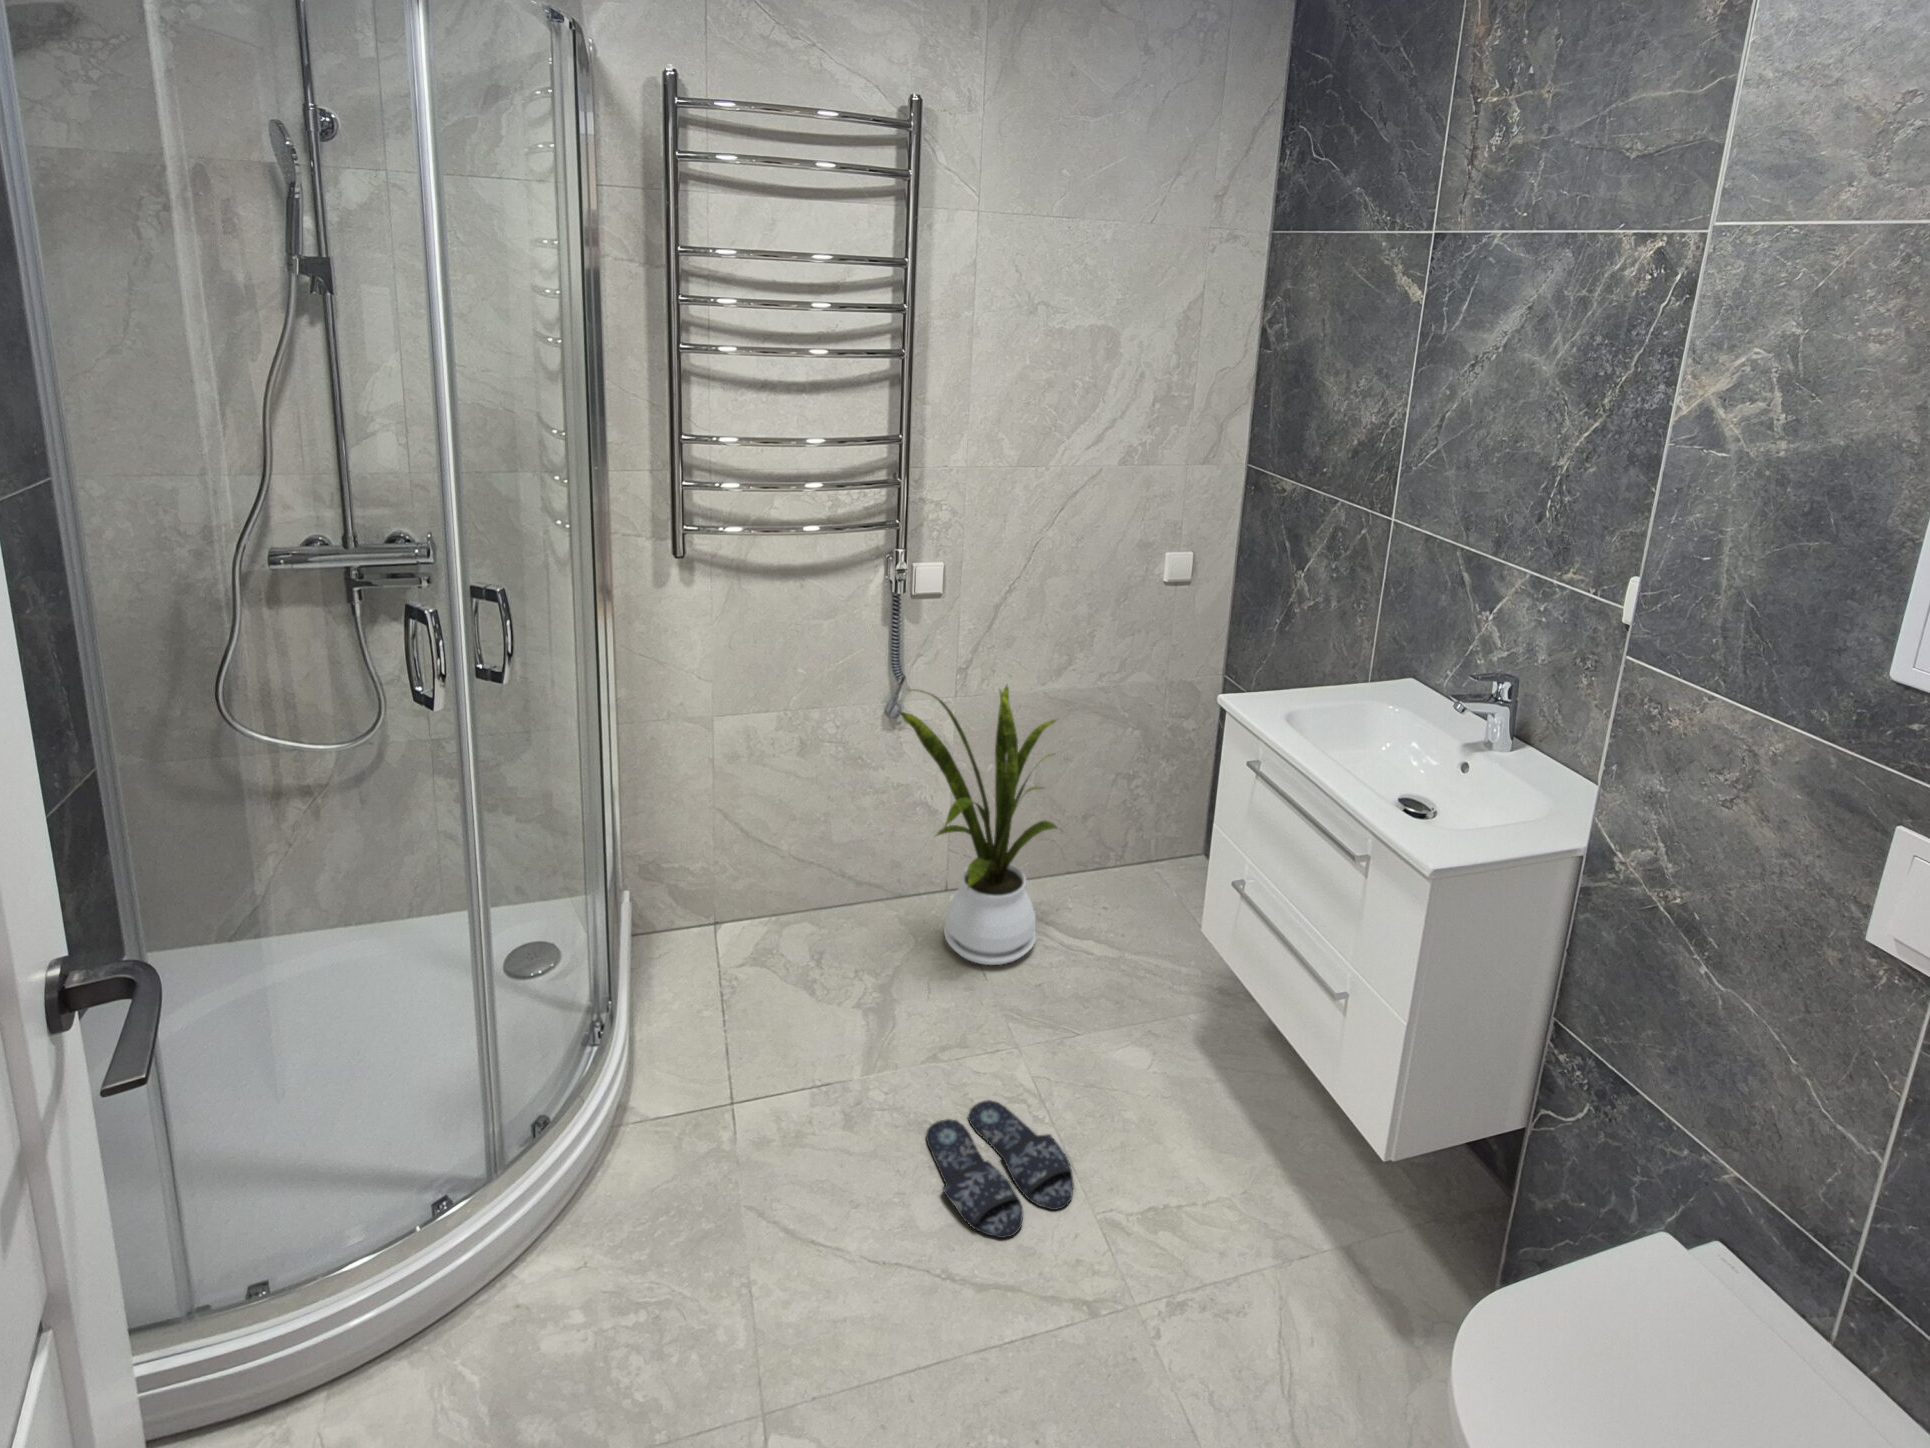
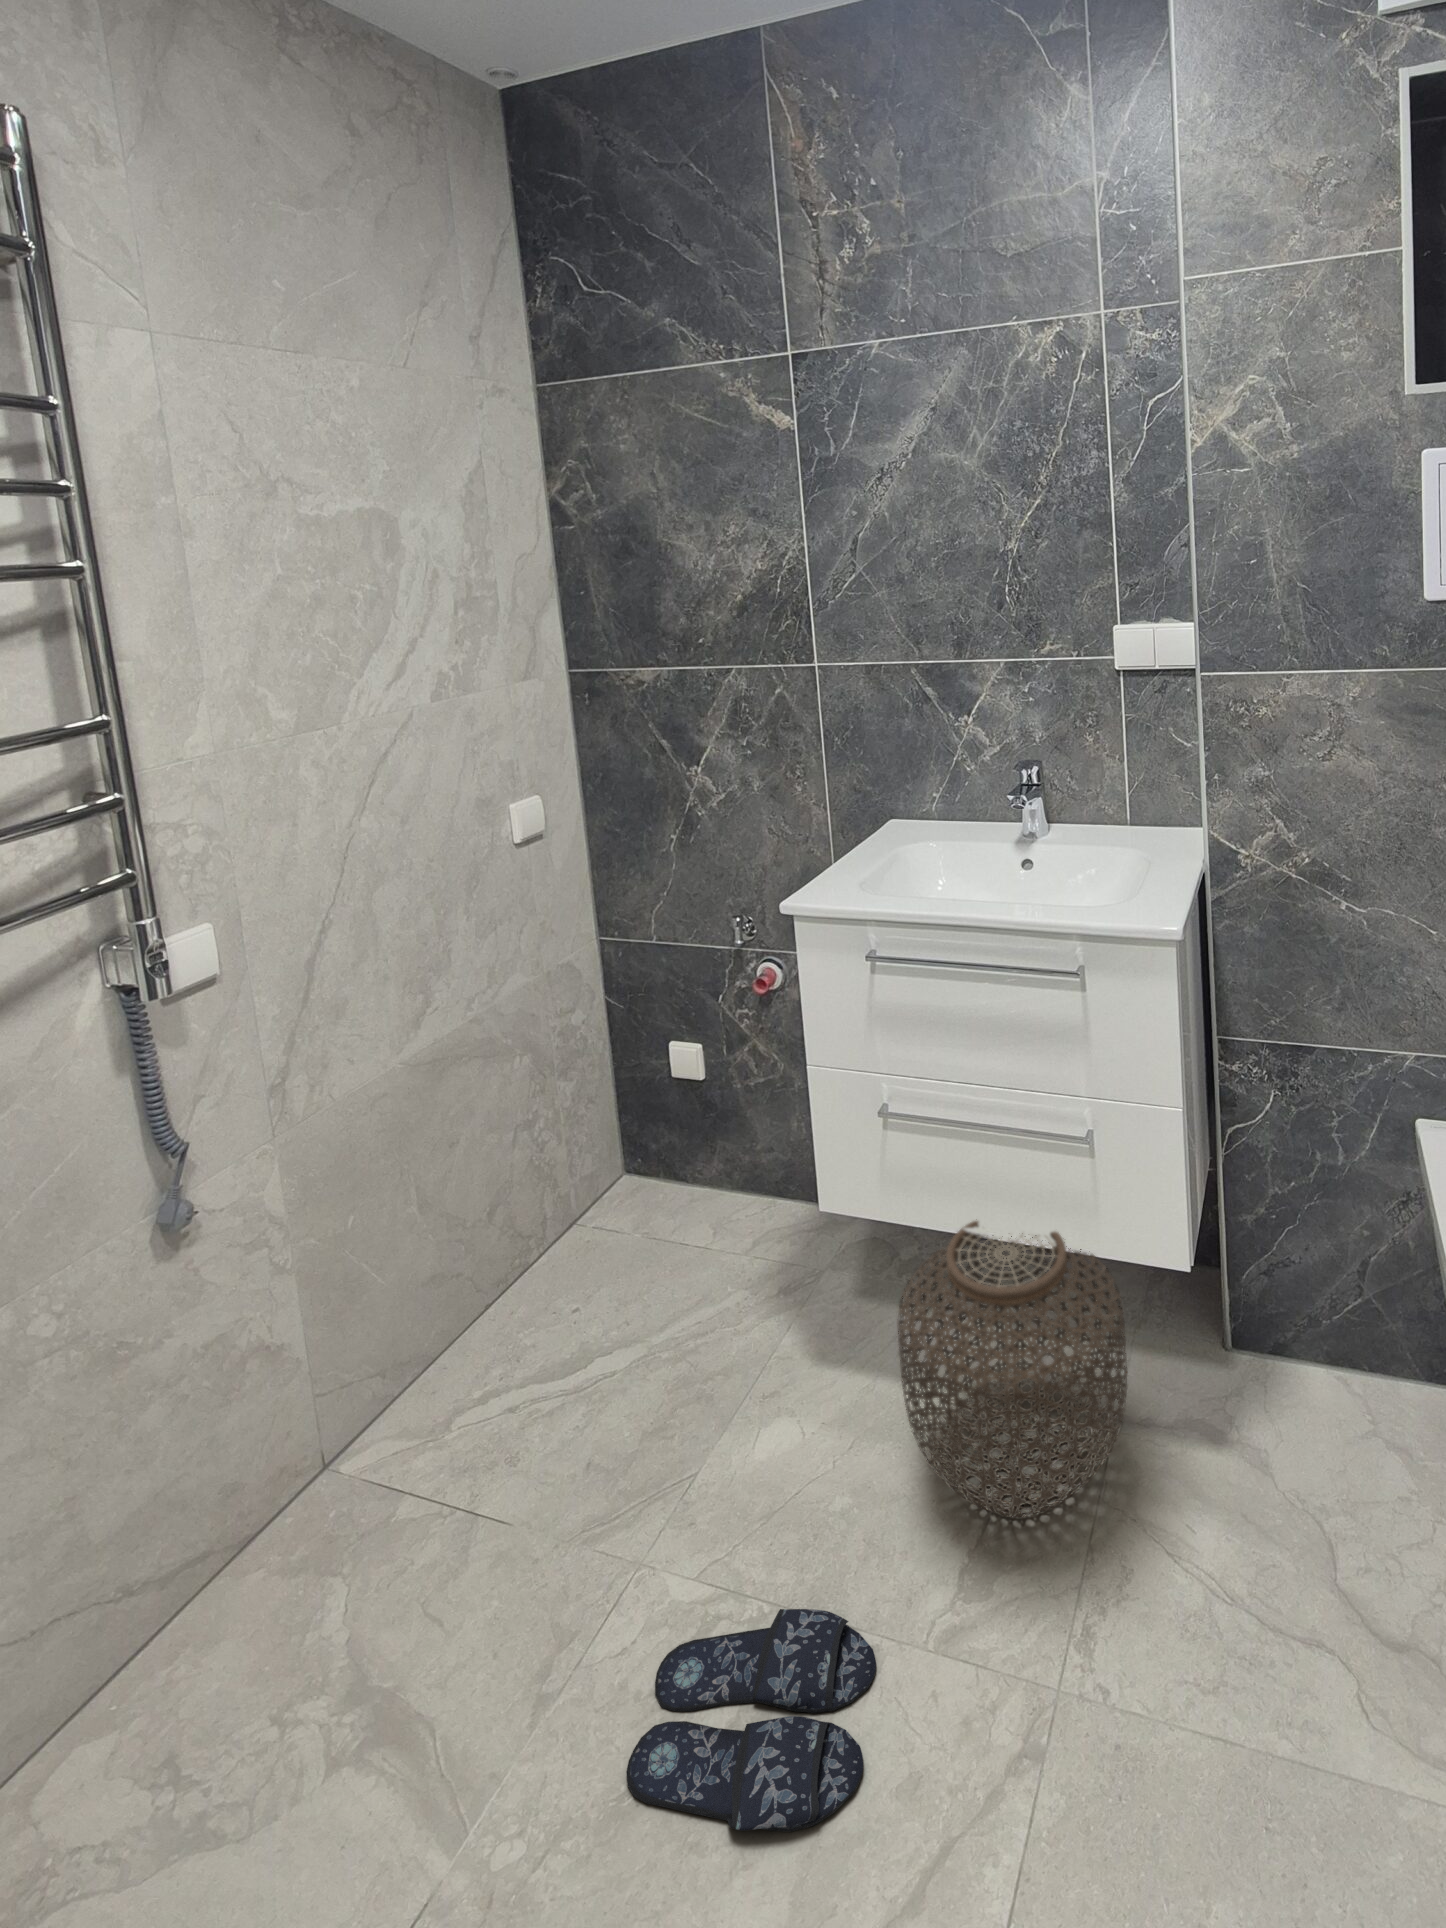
house plant: present [901,684,1057,965] -> none [203,1072,533,1527]
woven basket: none [1169,1010,1369,1254] -> present [897,1221,1128,1518]

